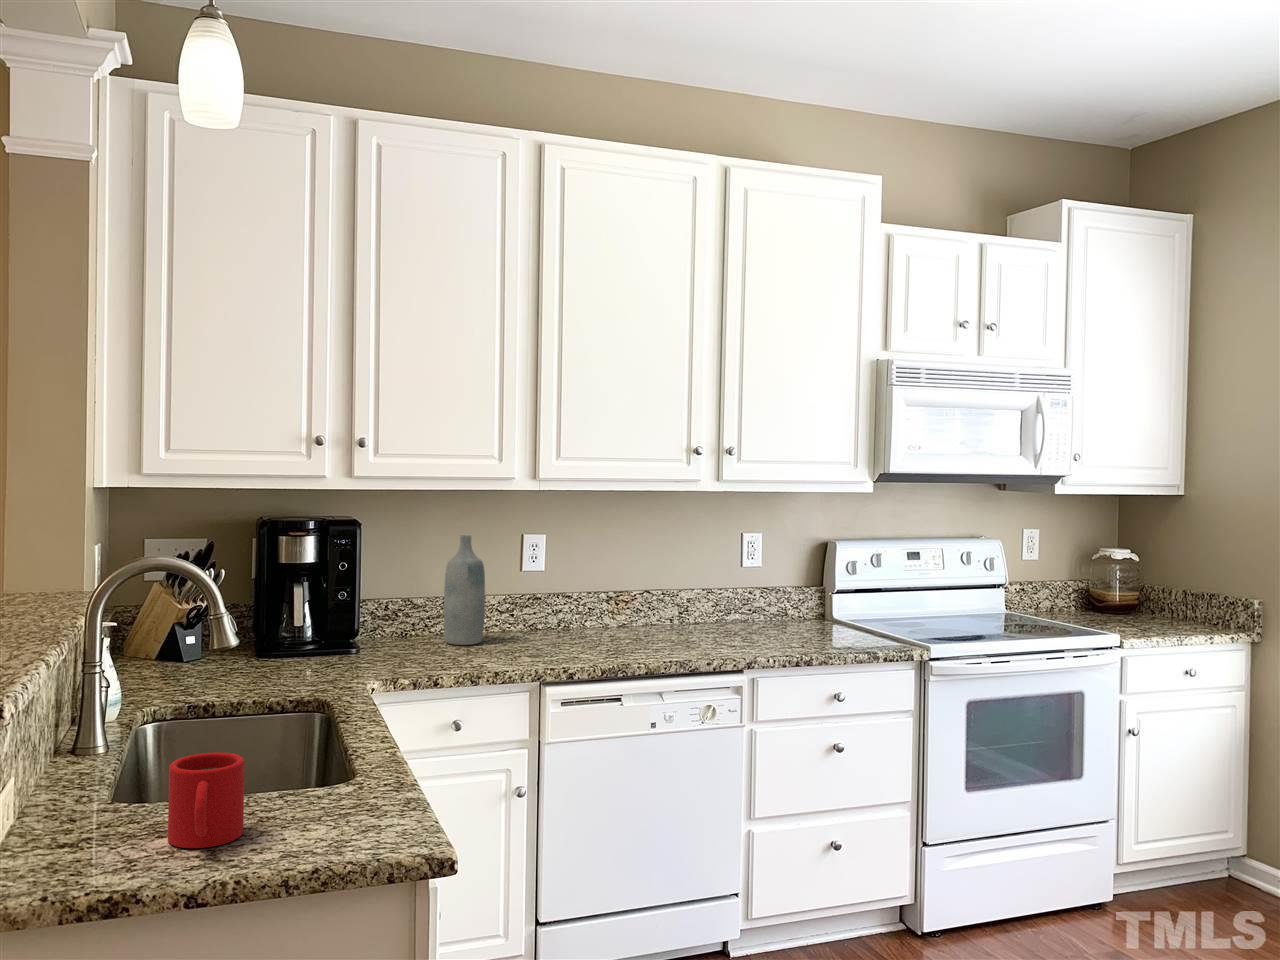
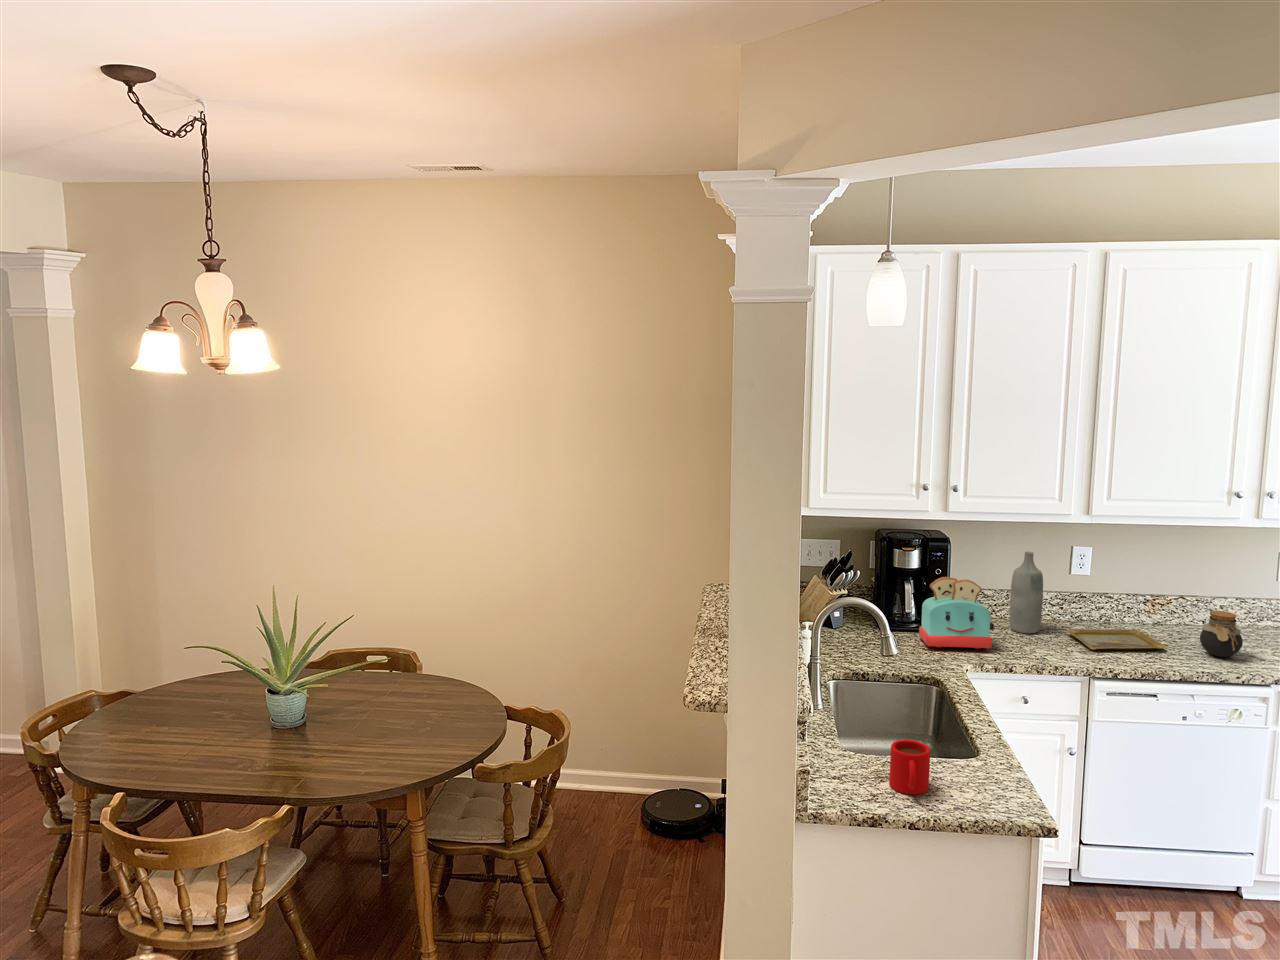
toaster: none [313,564,417,666] -> present [919,577,994,649]
jar: none [667,593,711,648] -> present [1200,611,1243,657]
tray: none [515,631,630,652] -> present [1067,629,1166,649]

